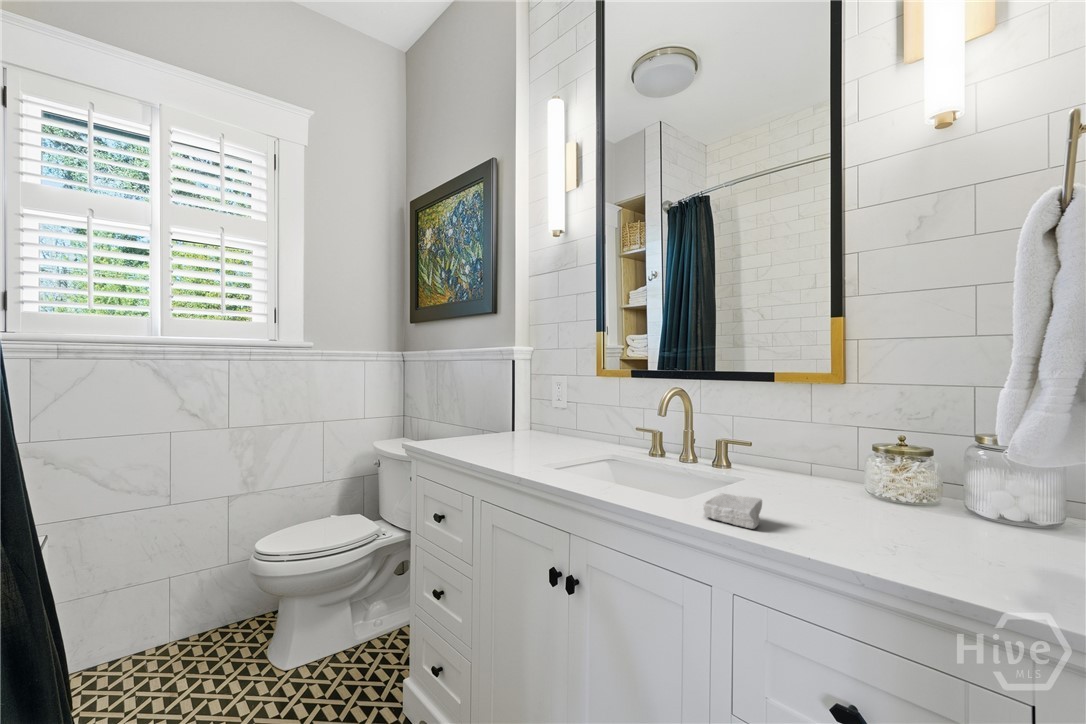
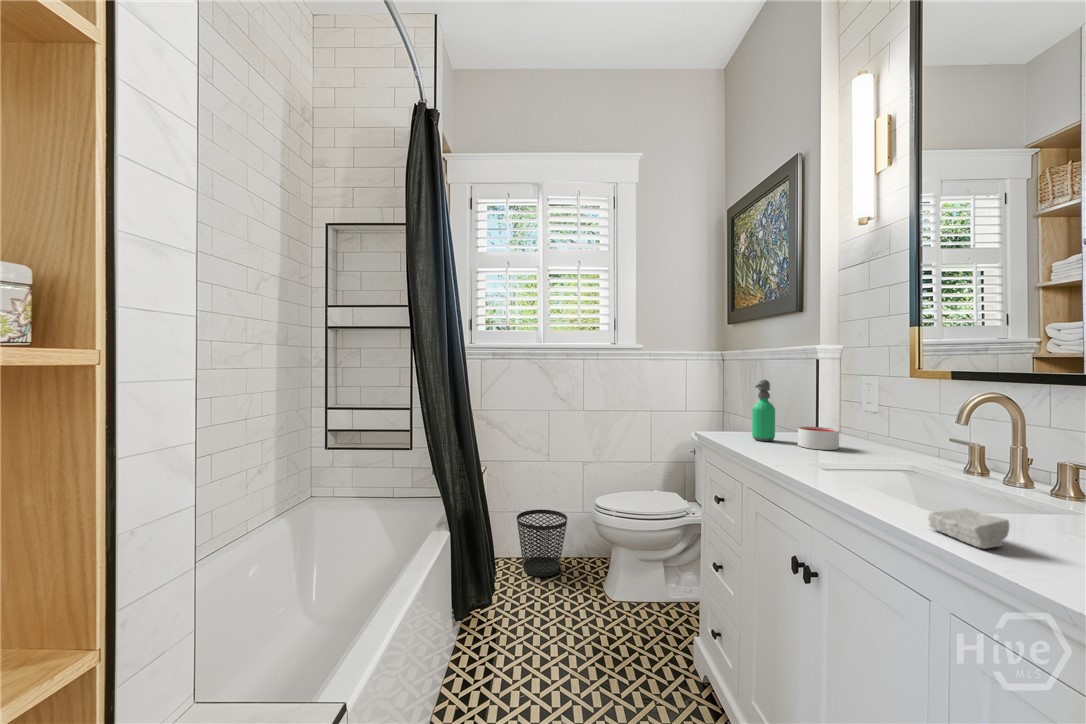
soap dispenser: none [469,381,491,445] -> present [752,380,775,441]
candle: none [513,426,548,448] -> present [798,427,839,450]
wastebasket: none [110,575,206,684] -> present [517,510,568,577]

